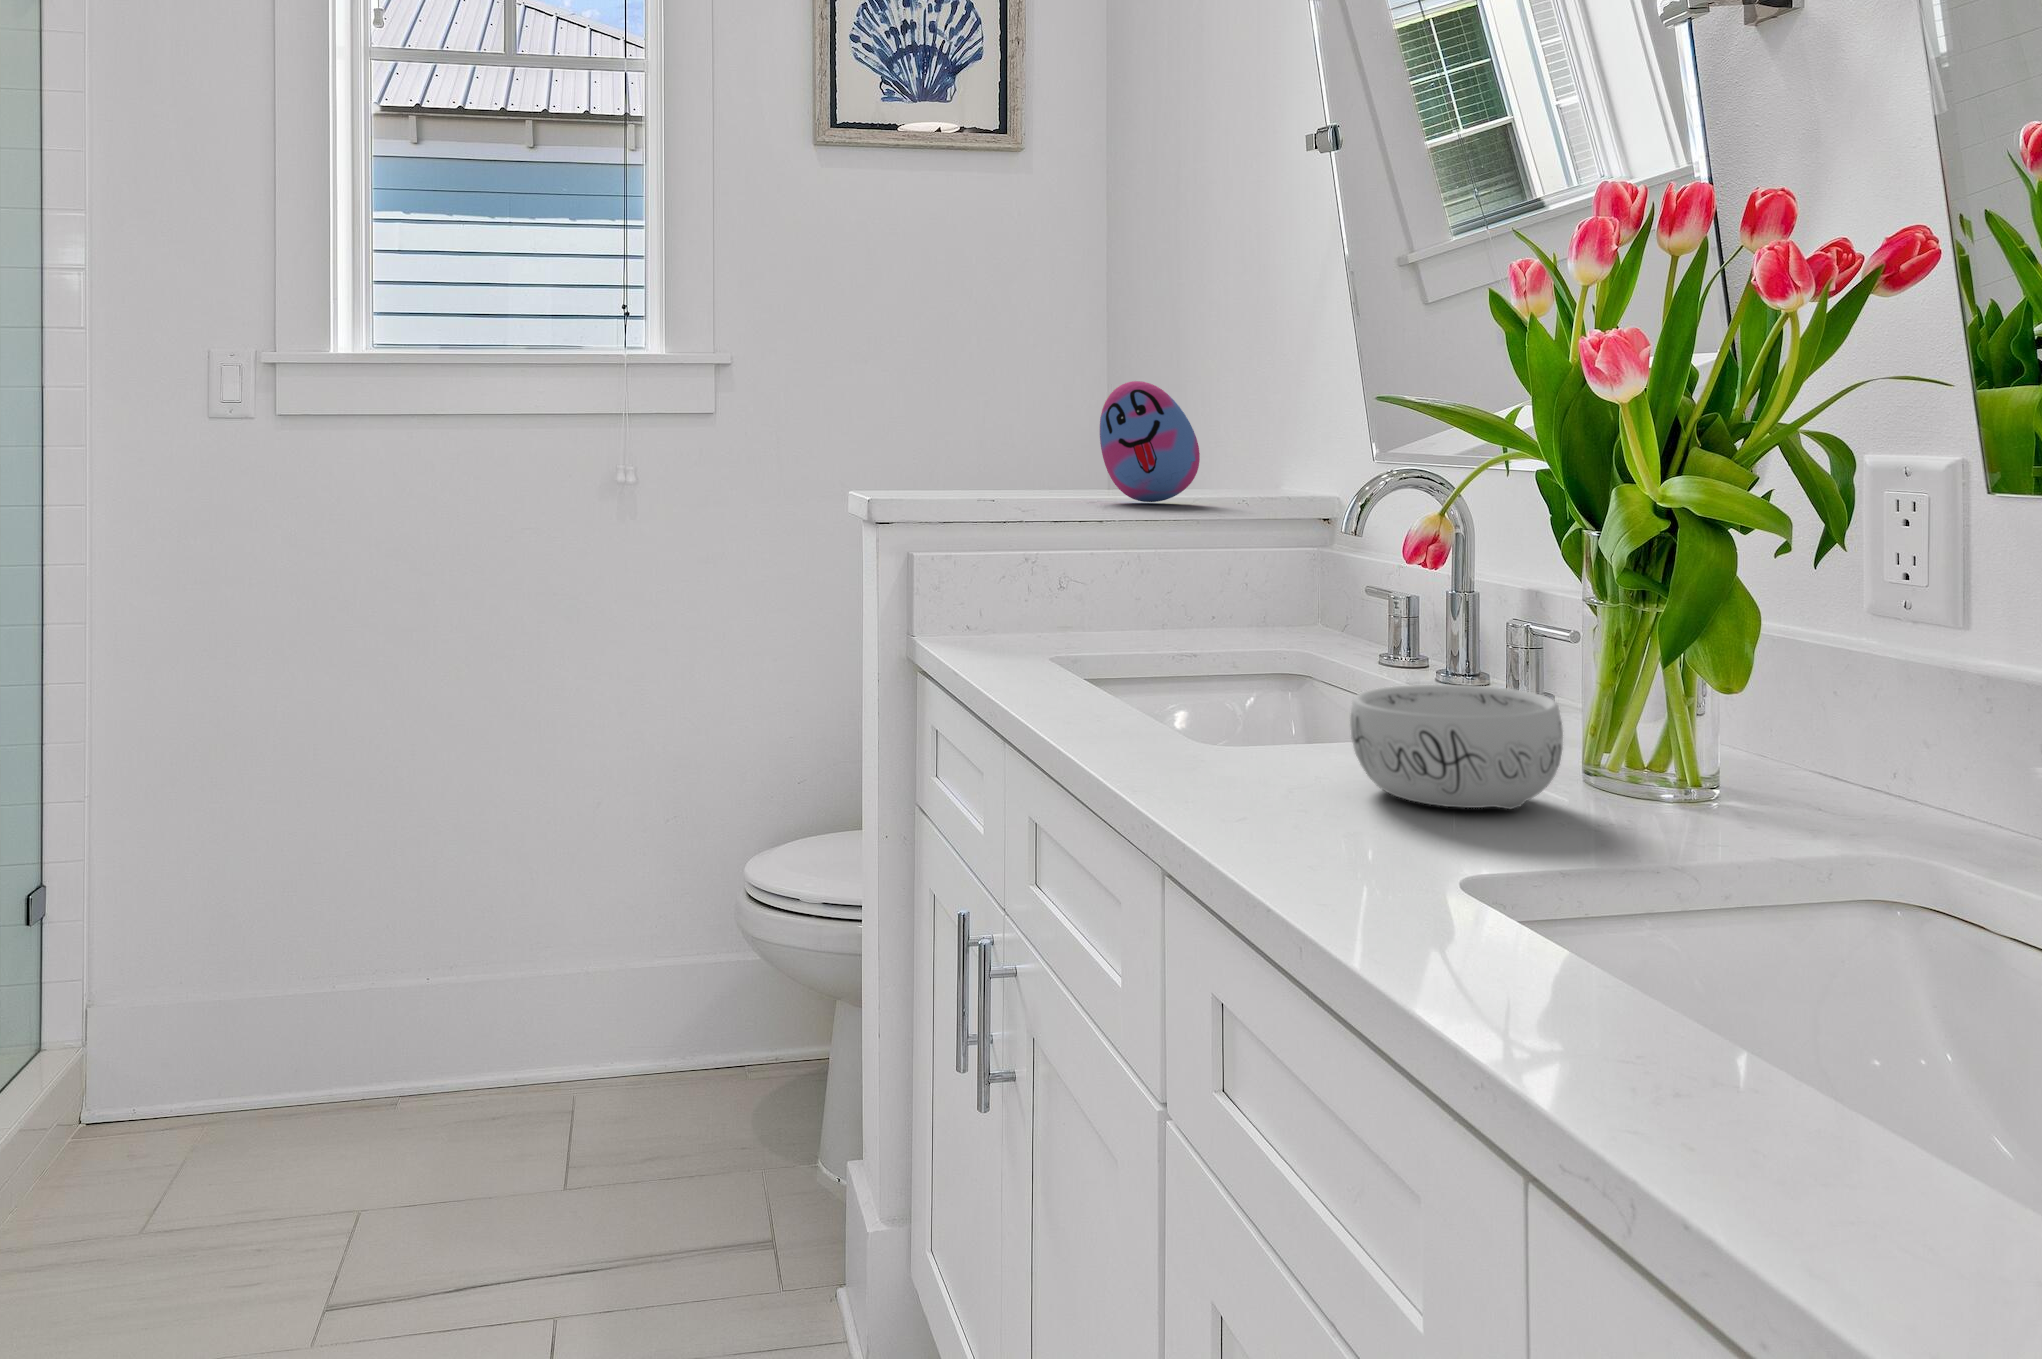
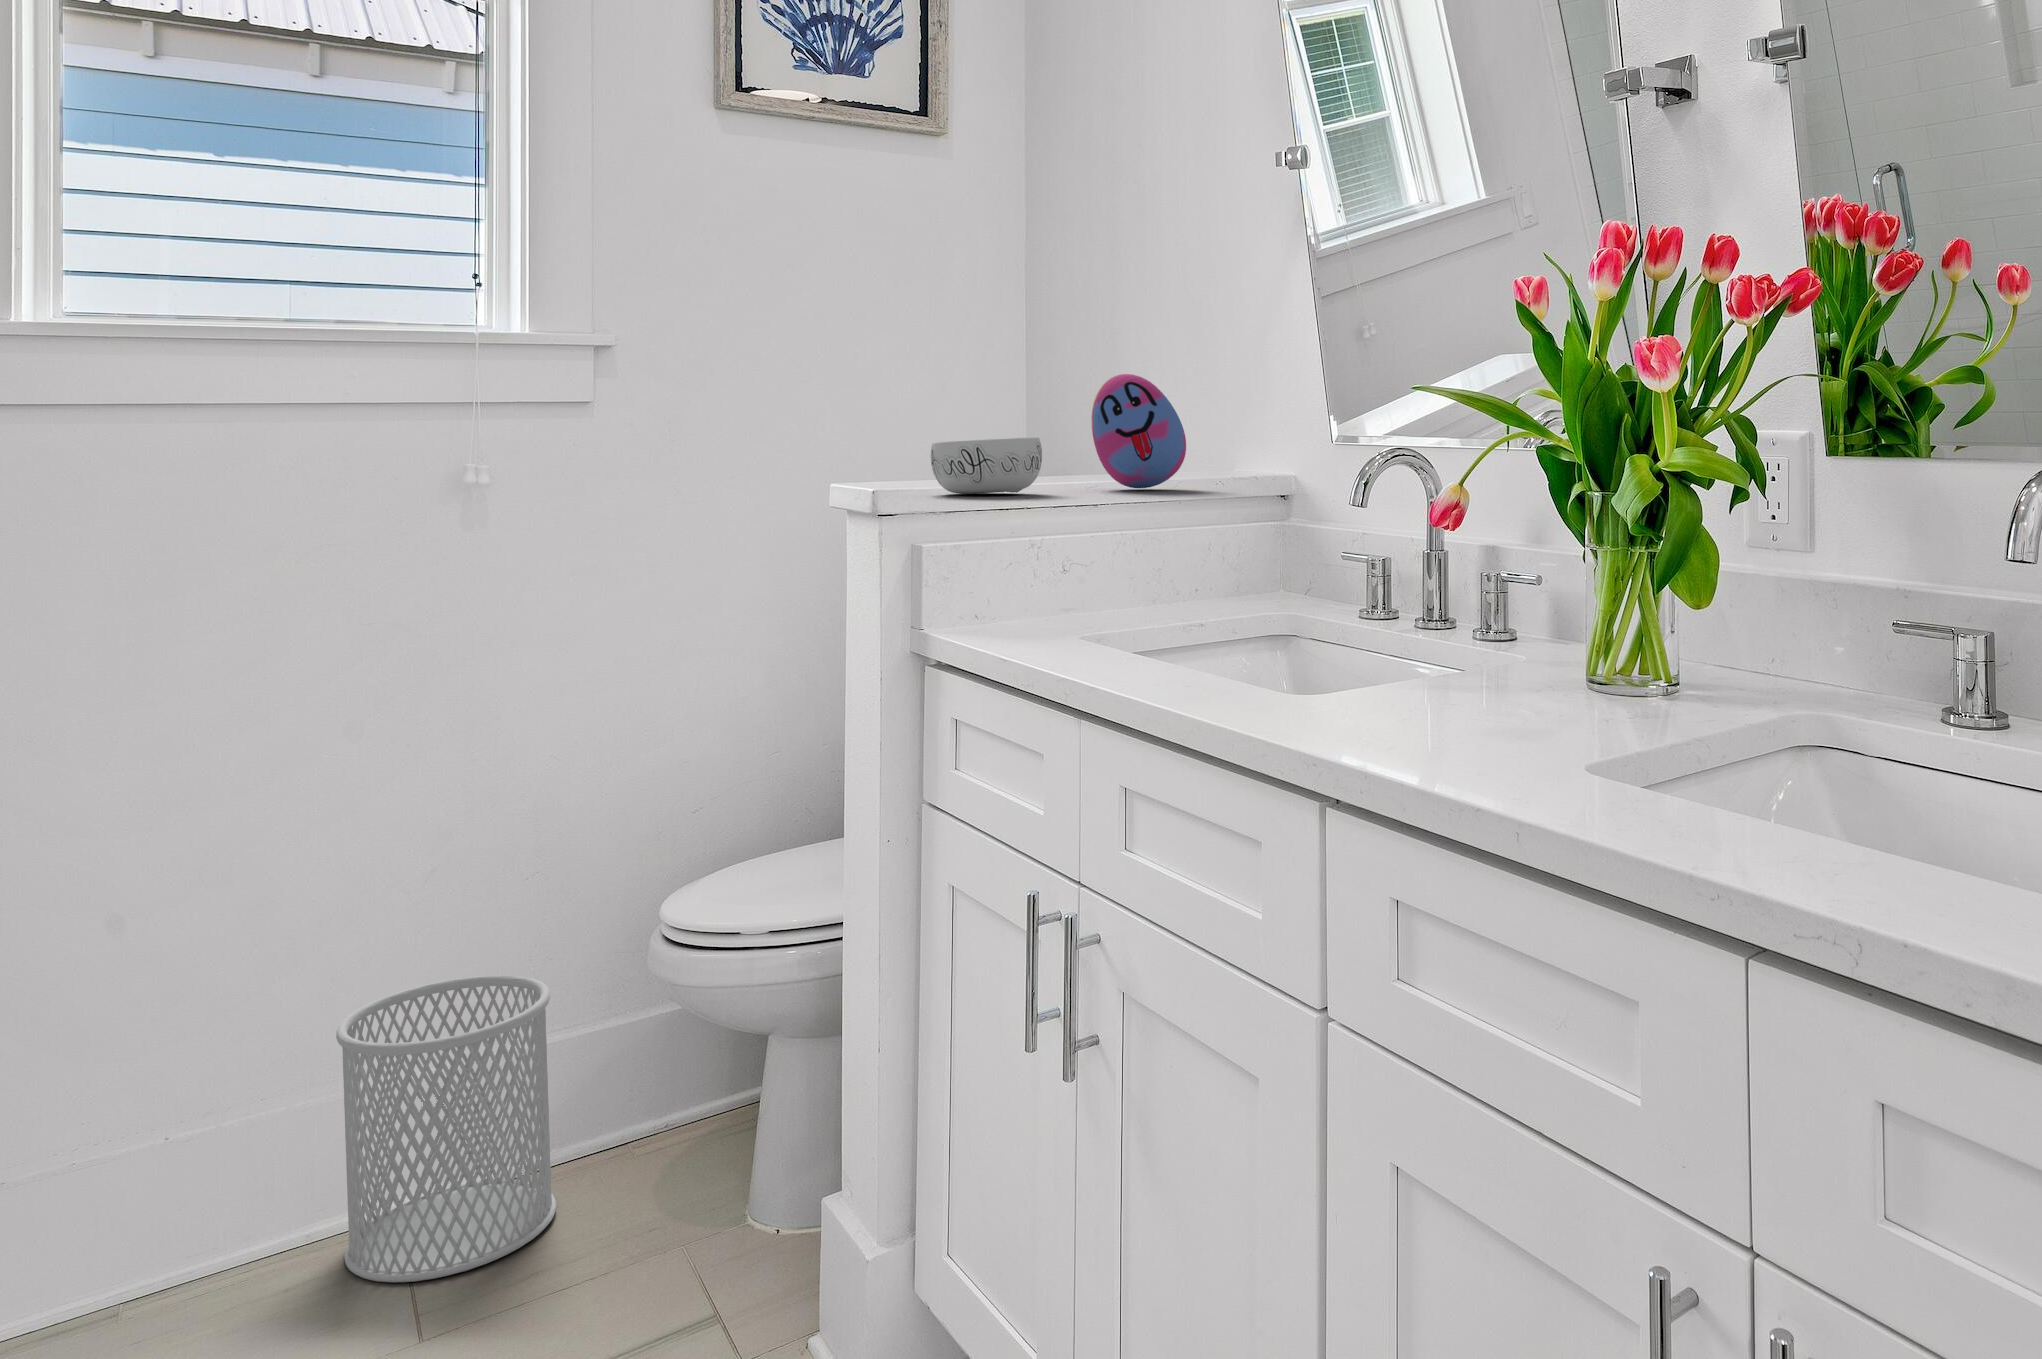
decorative bowl: present [1350,685,1563,809] -> present [931,437,1042,494]
wastebasket: none [481,906,647,1166] -> present [336,975,556,1282]

